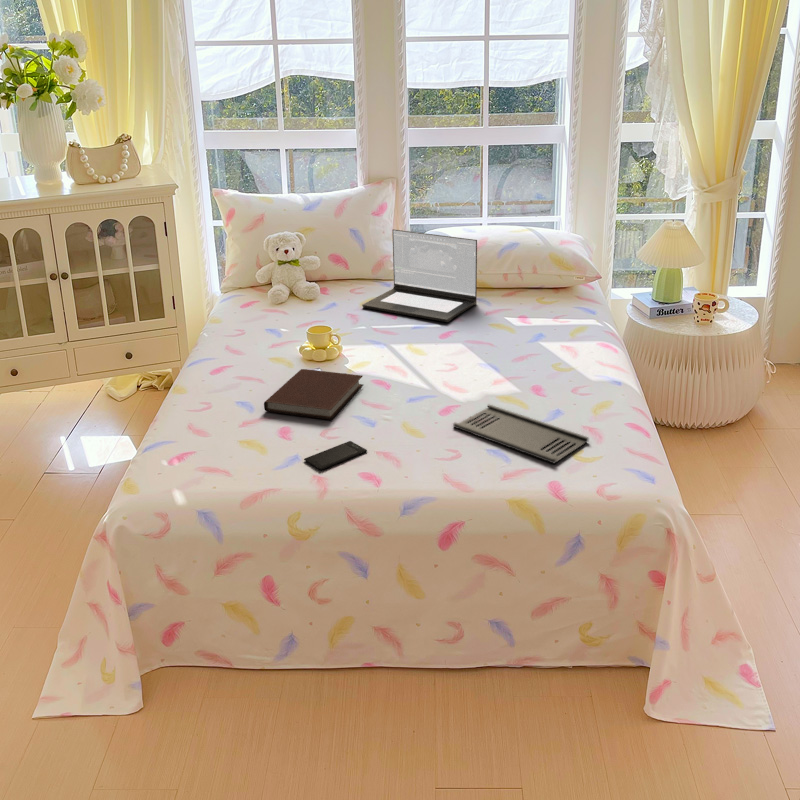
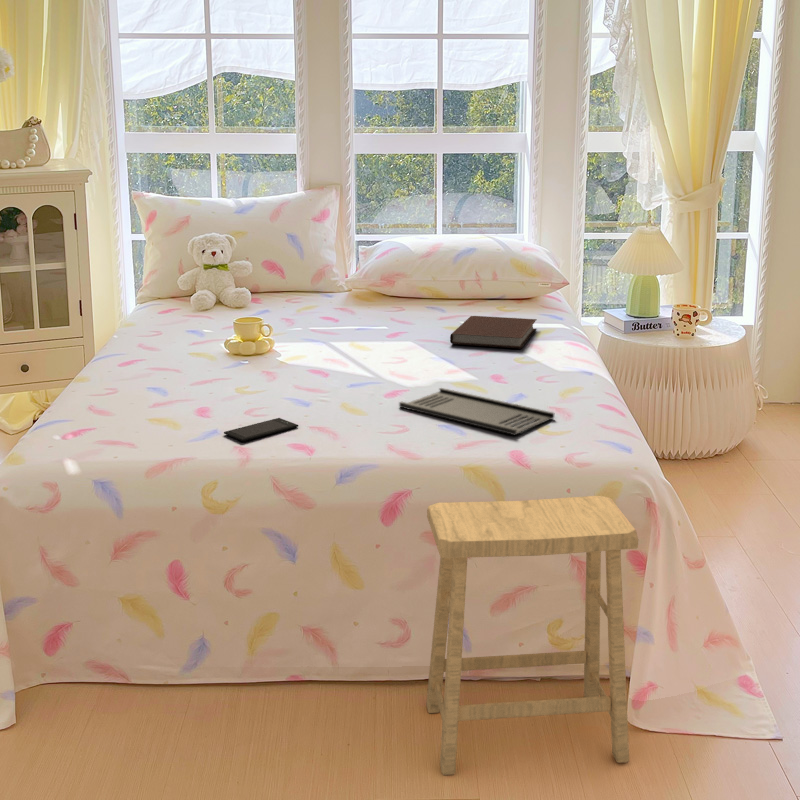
laptop: present [362,229,477,322] -> none [299,230,430,325]
notebook: present [264,369,363,420] -> present [450,316,537,348]
footstool: none [477,534,661,764] -> present [426,496,638,775]

